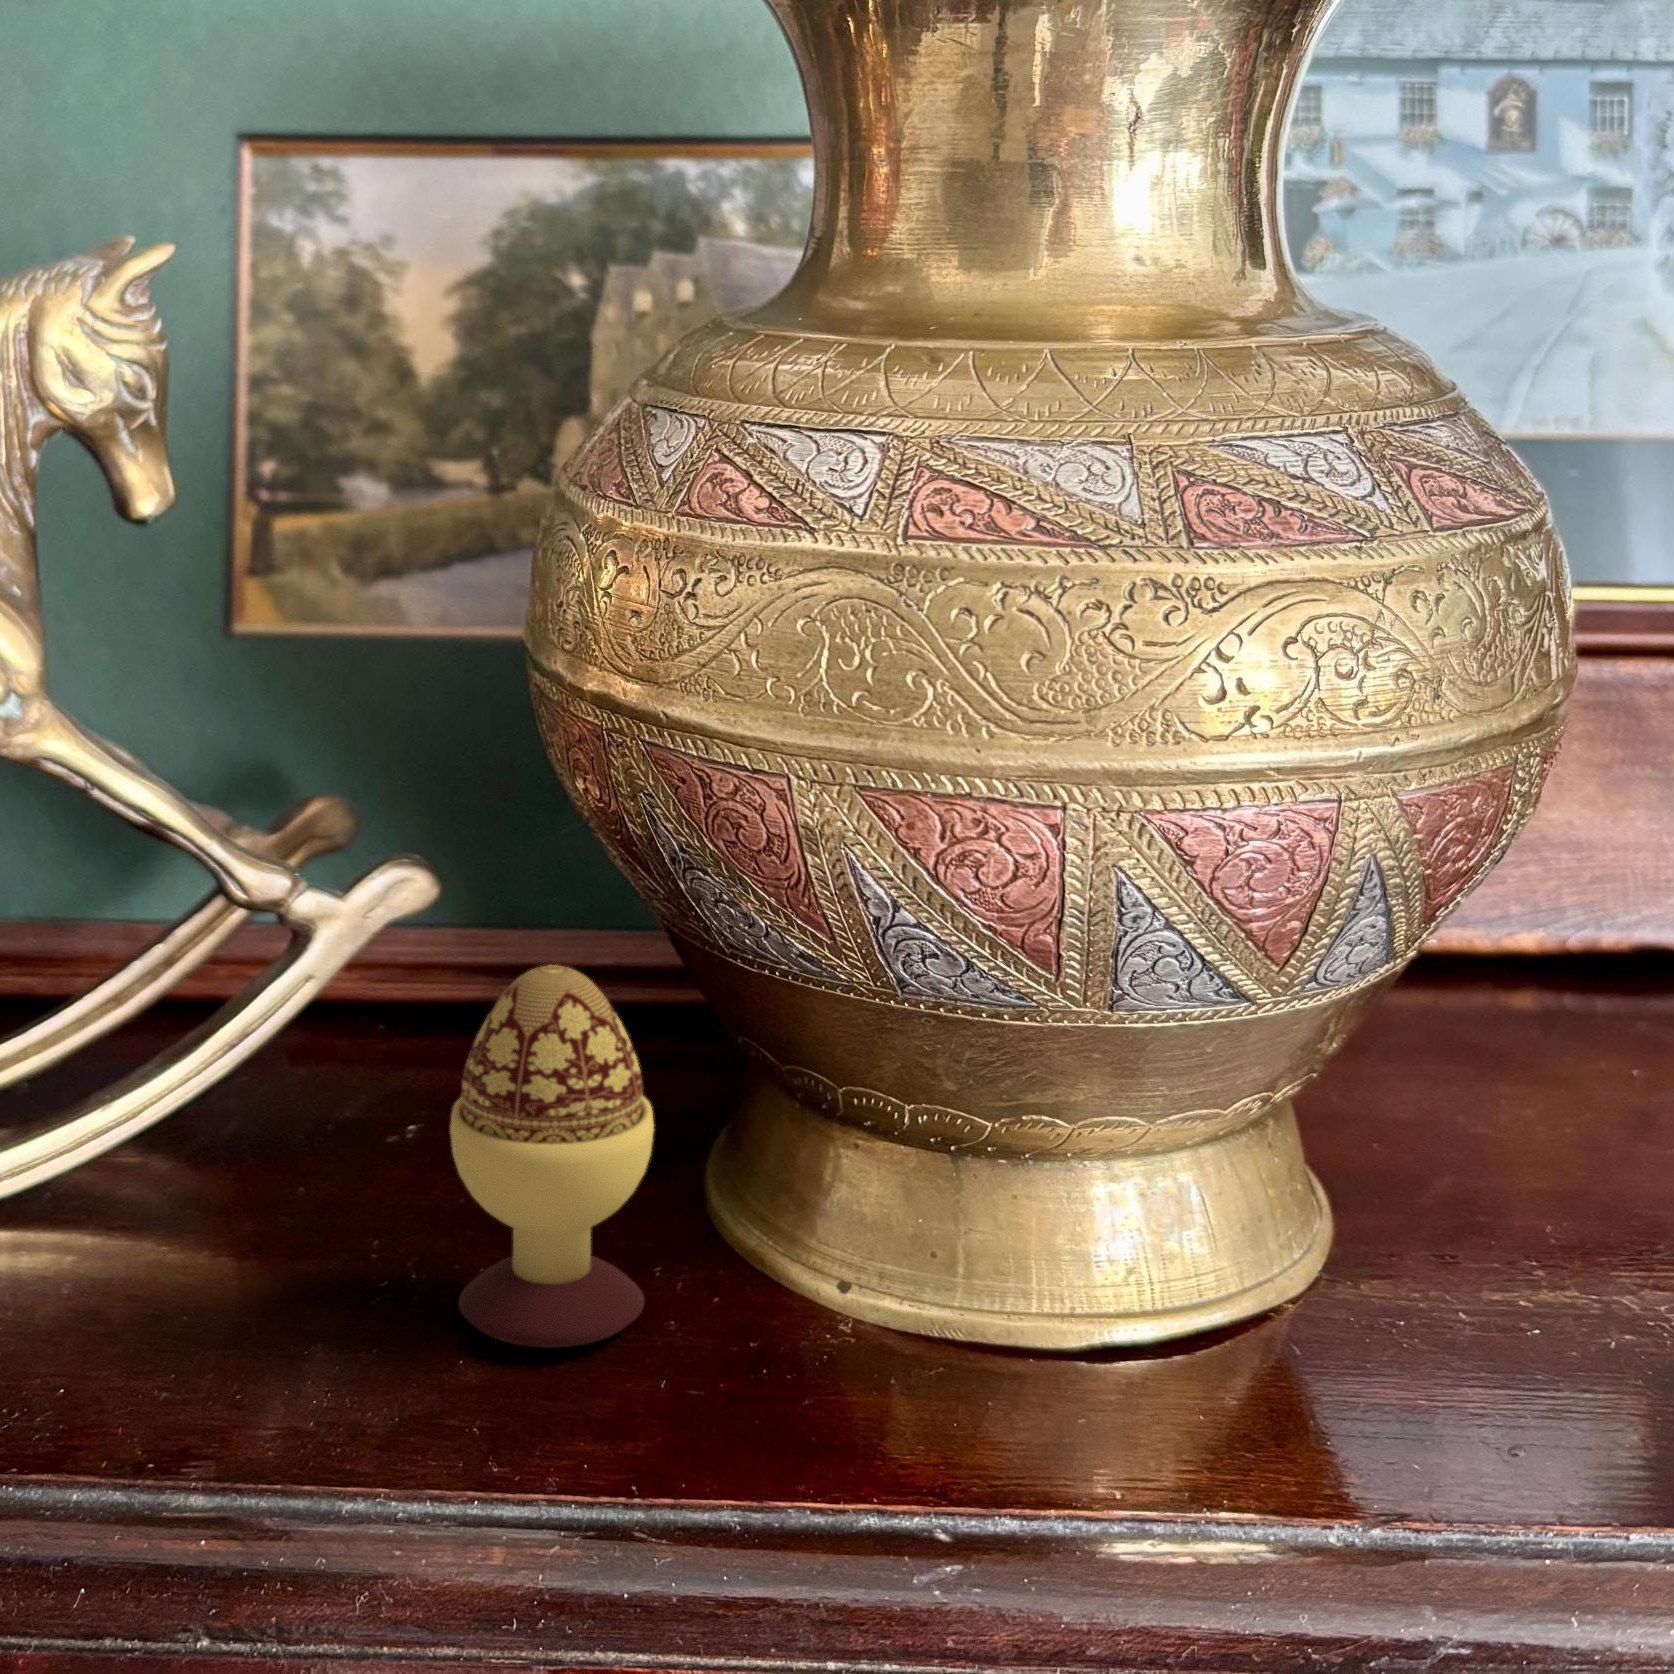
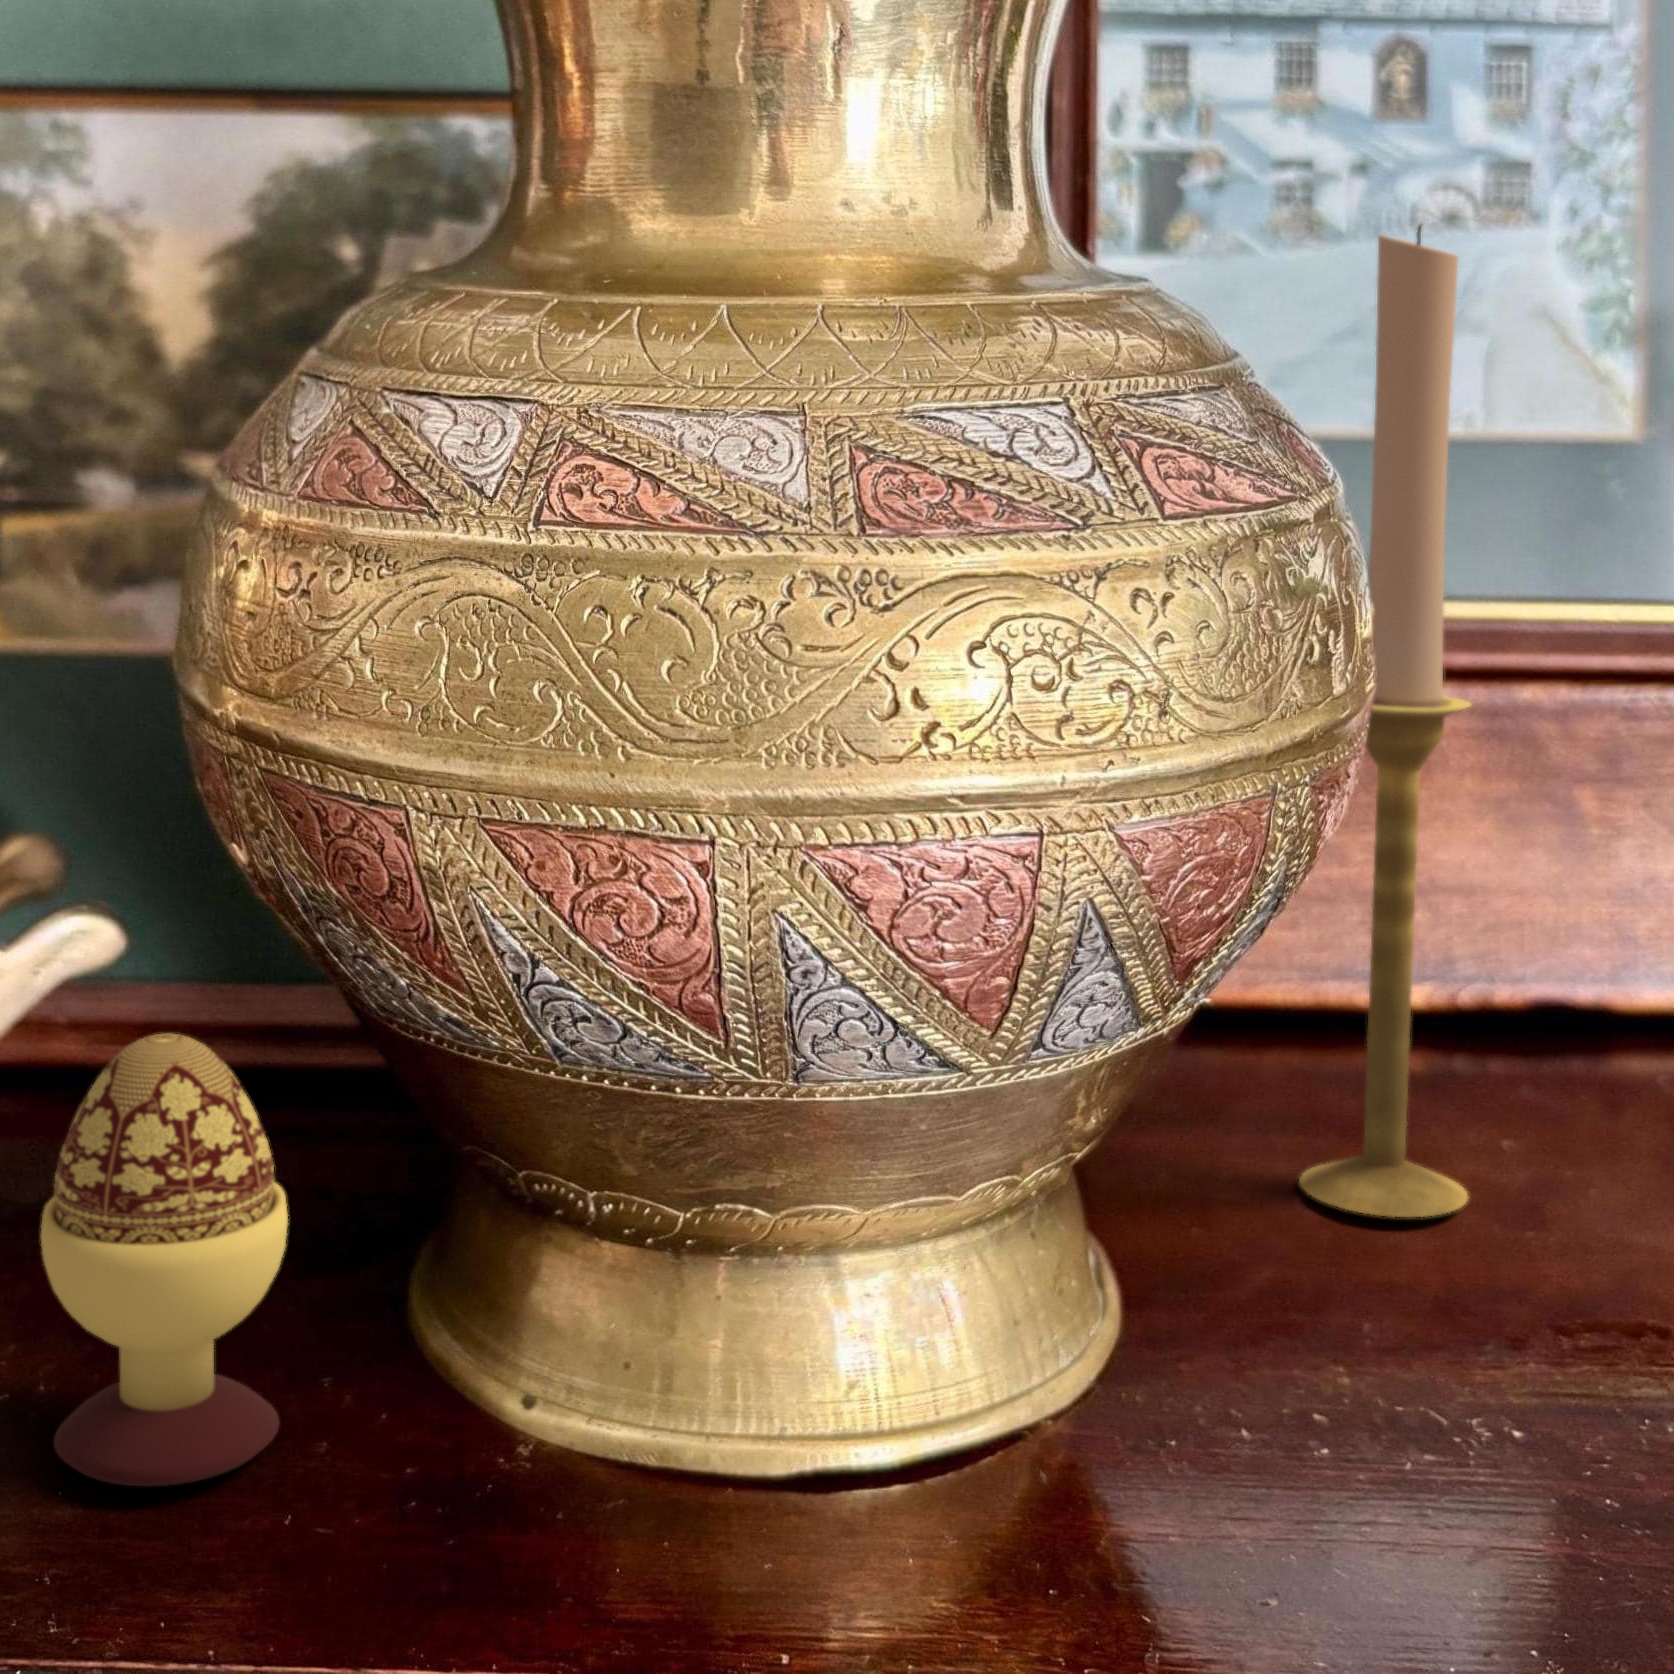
candlestick: none [1459,265,1620,1128] -> present [1299,224,1471,1217]

